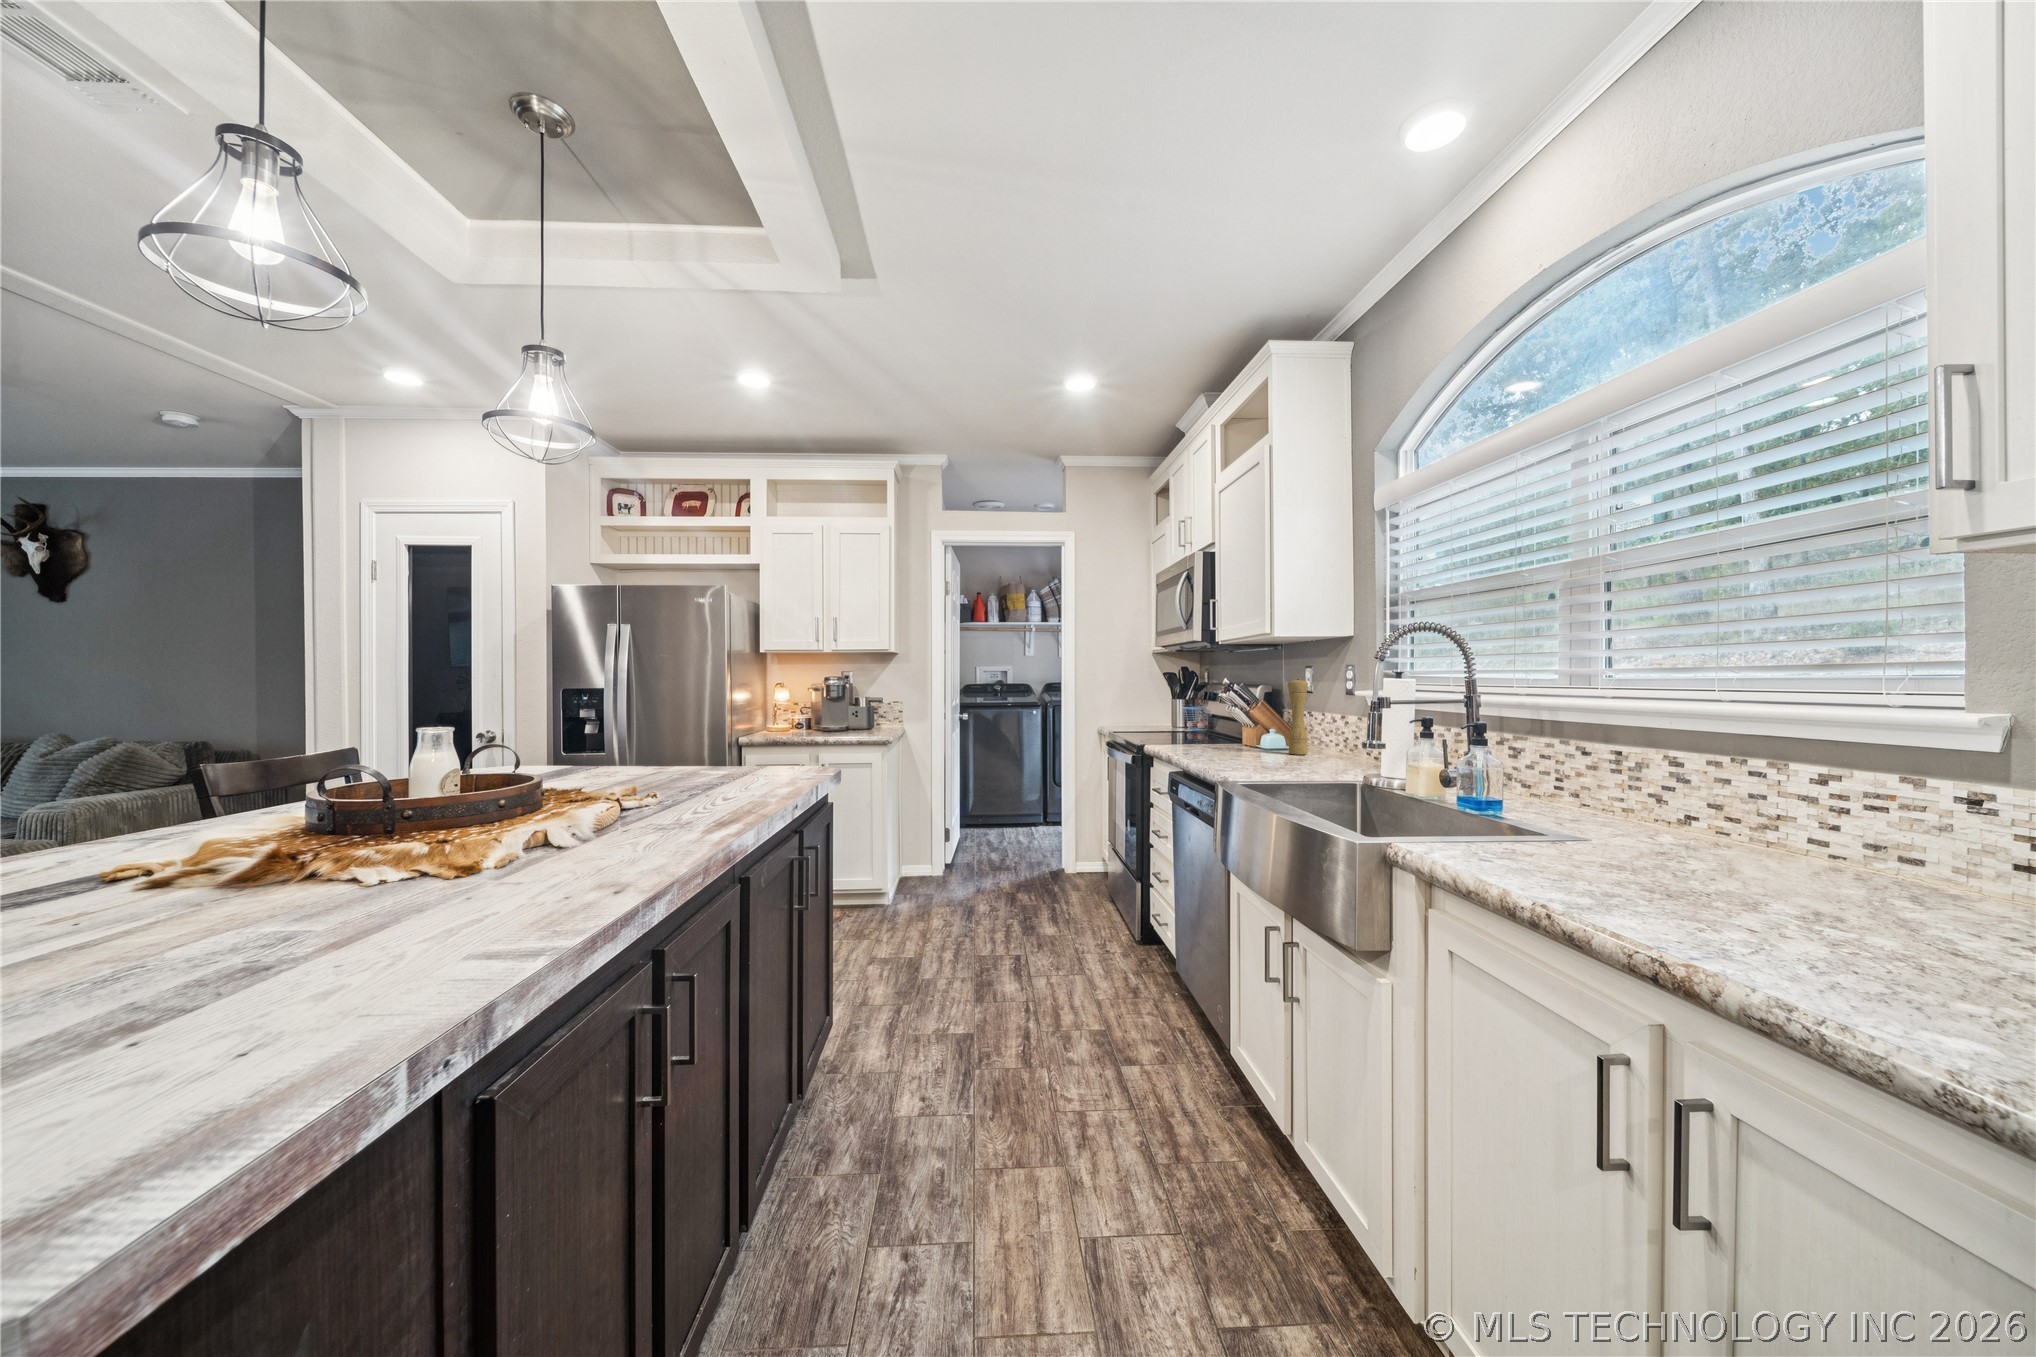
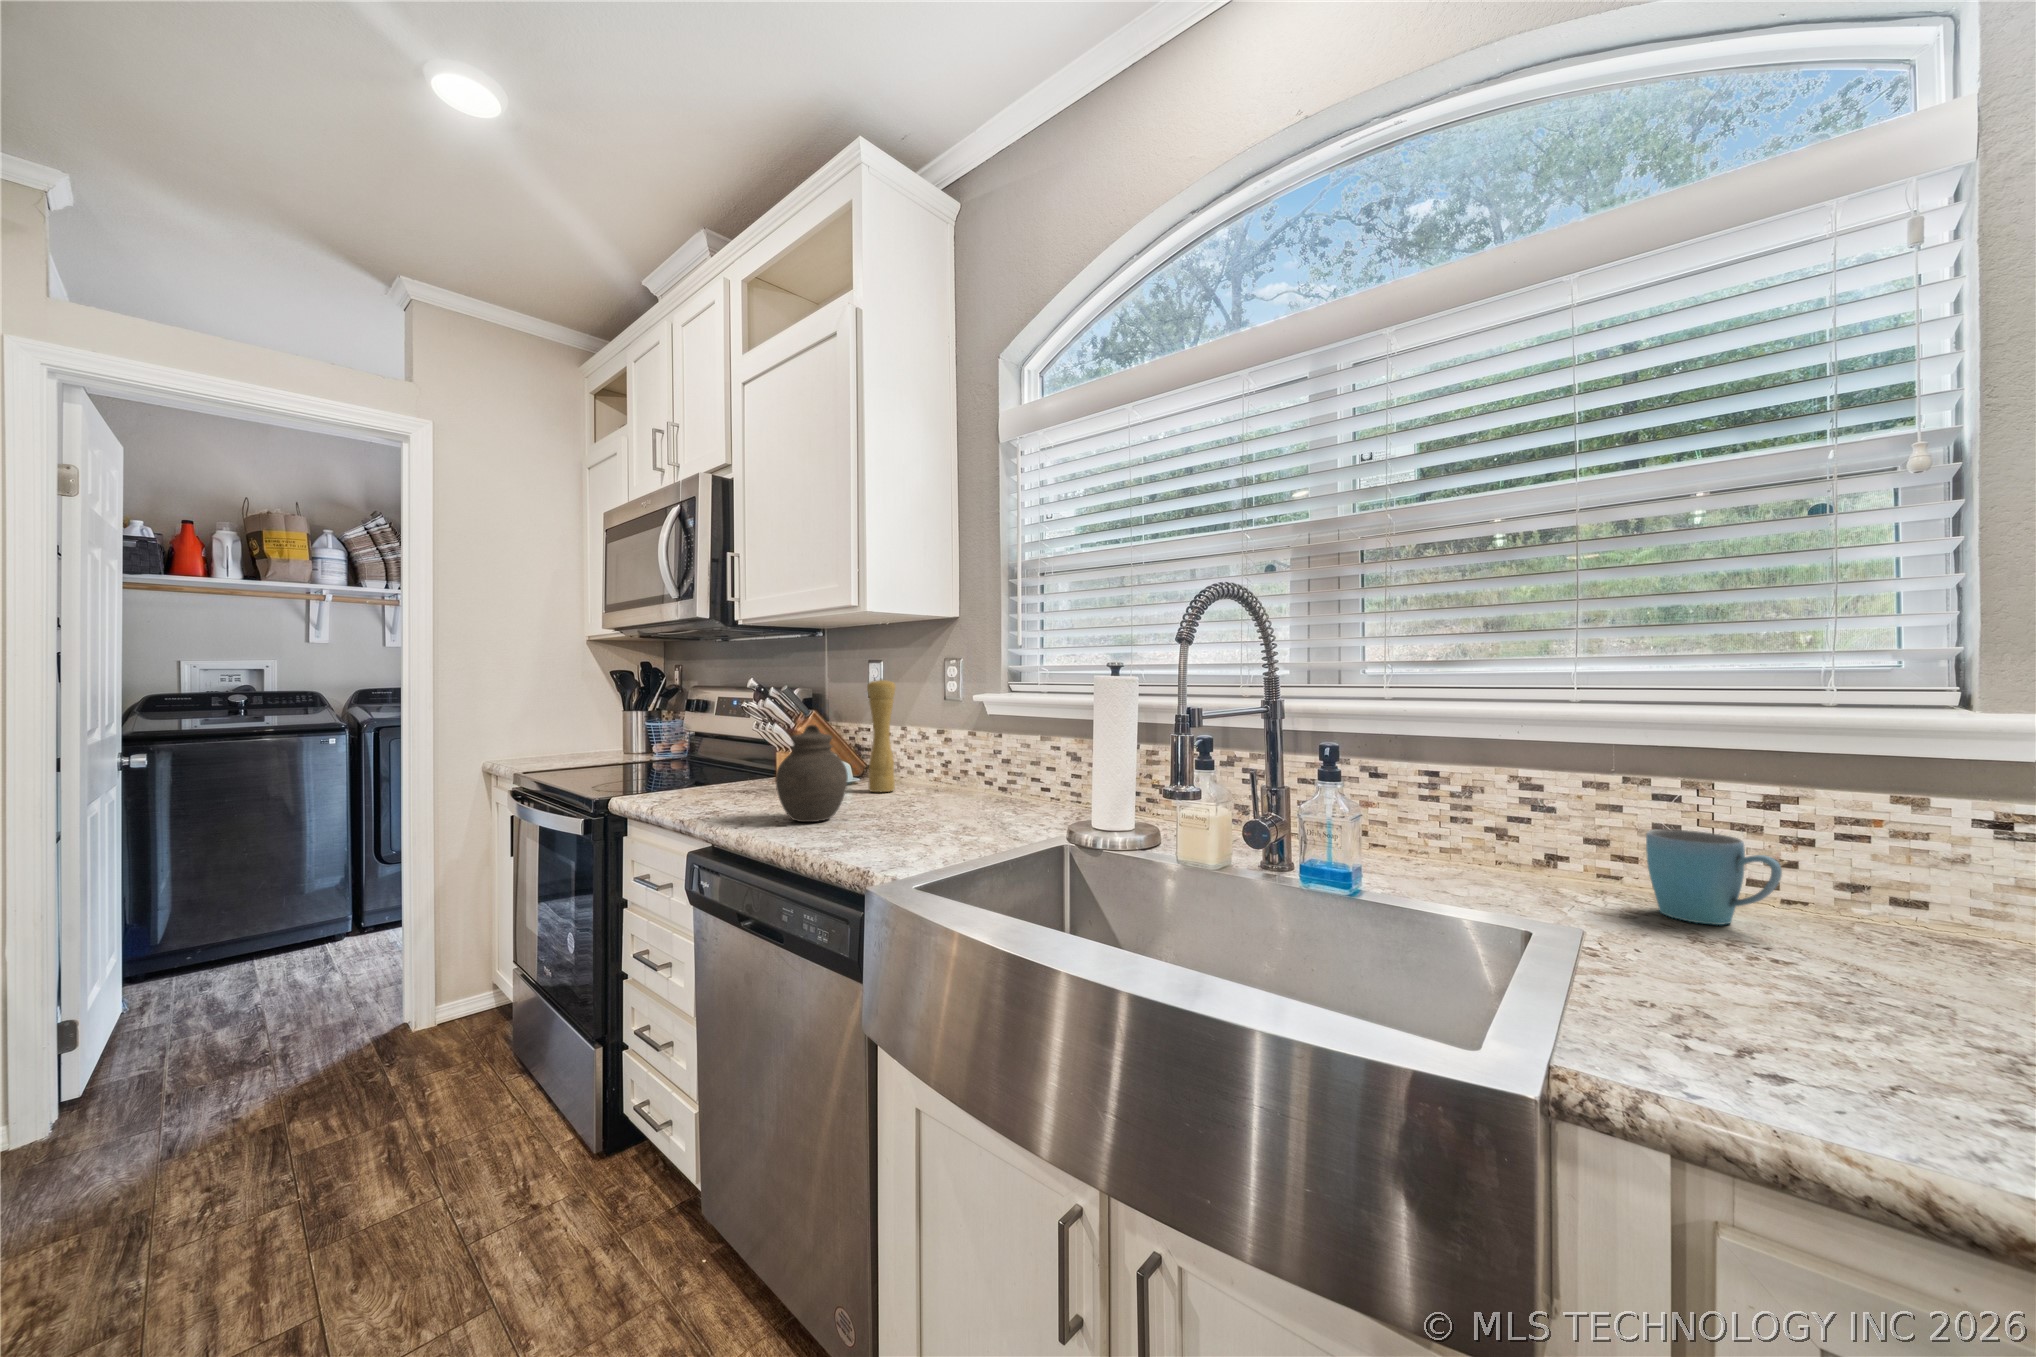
jar: none [1210,707,1252,762] -> present [775,725,848,822]
mug: none [1682,792,1753,856] -> present [1646,829,1782,925]

